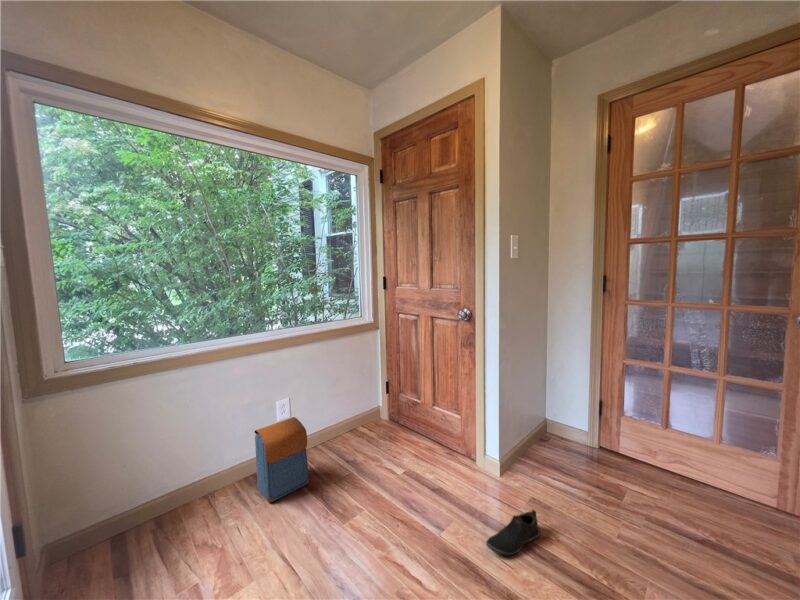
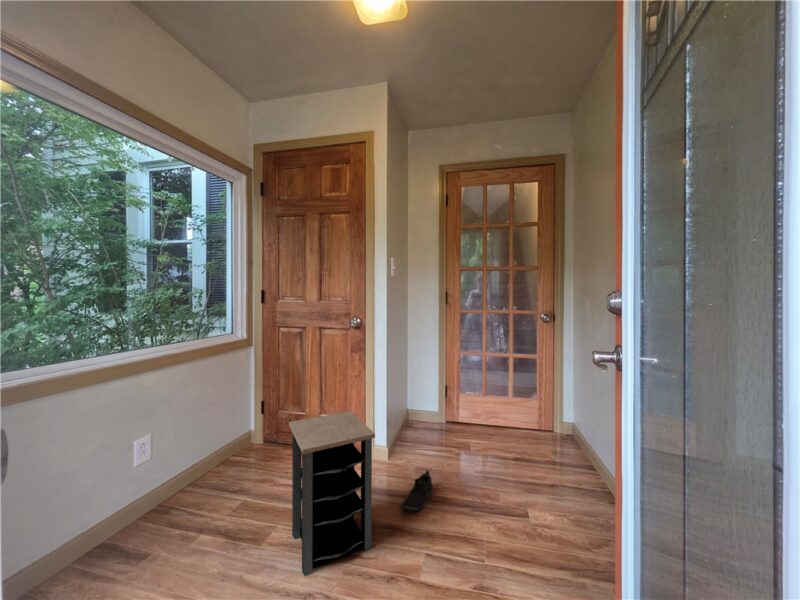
backpack: present [255,417,309,502] -> none [115,450,195,563]
side table: none [356,418,437,576] -> present [289,411,375,575]

